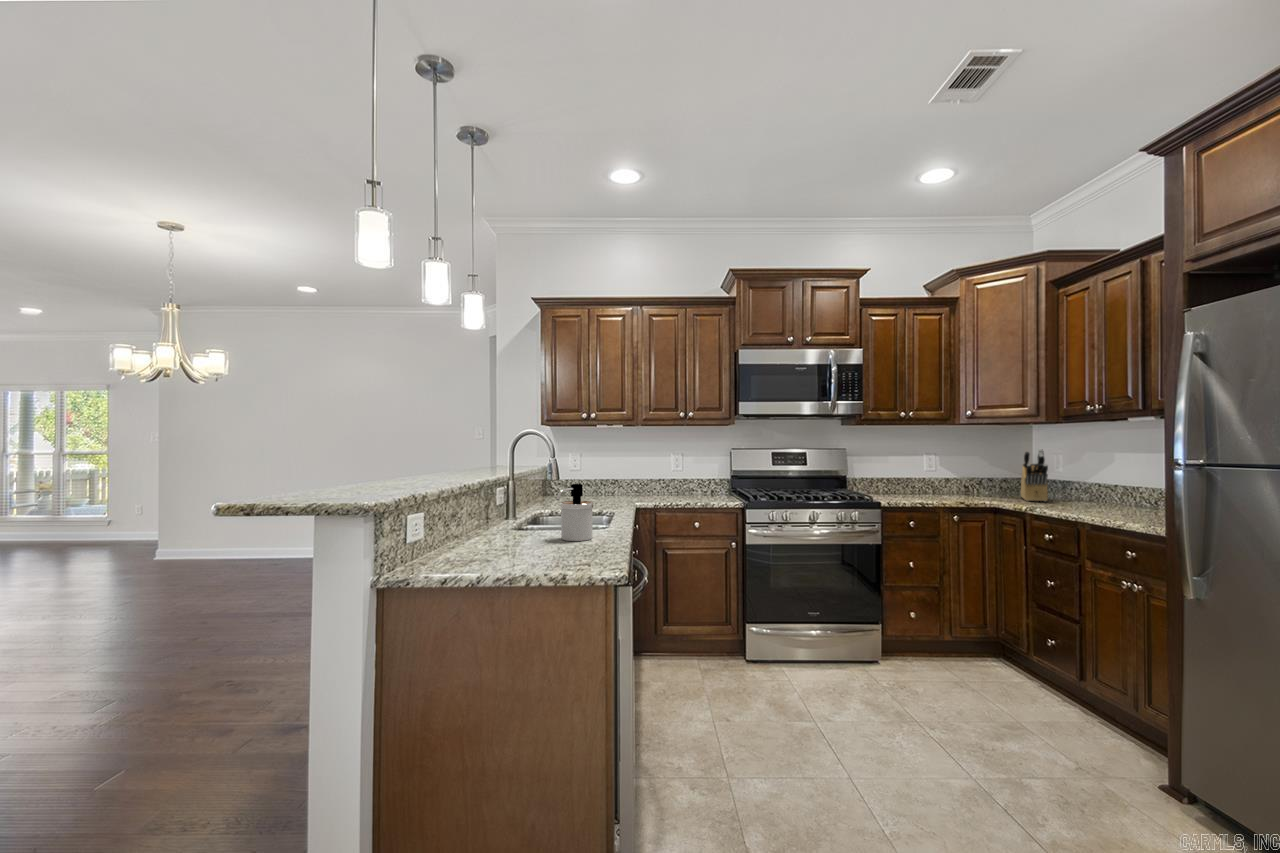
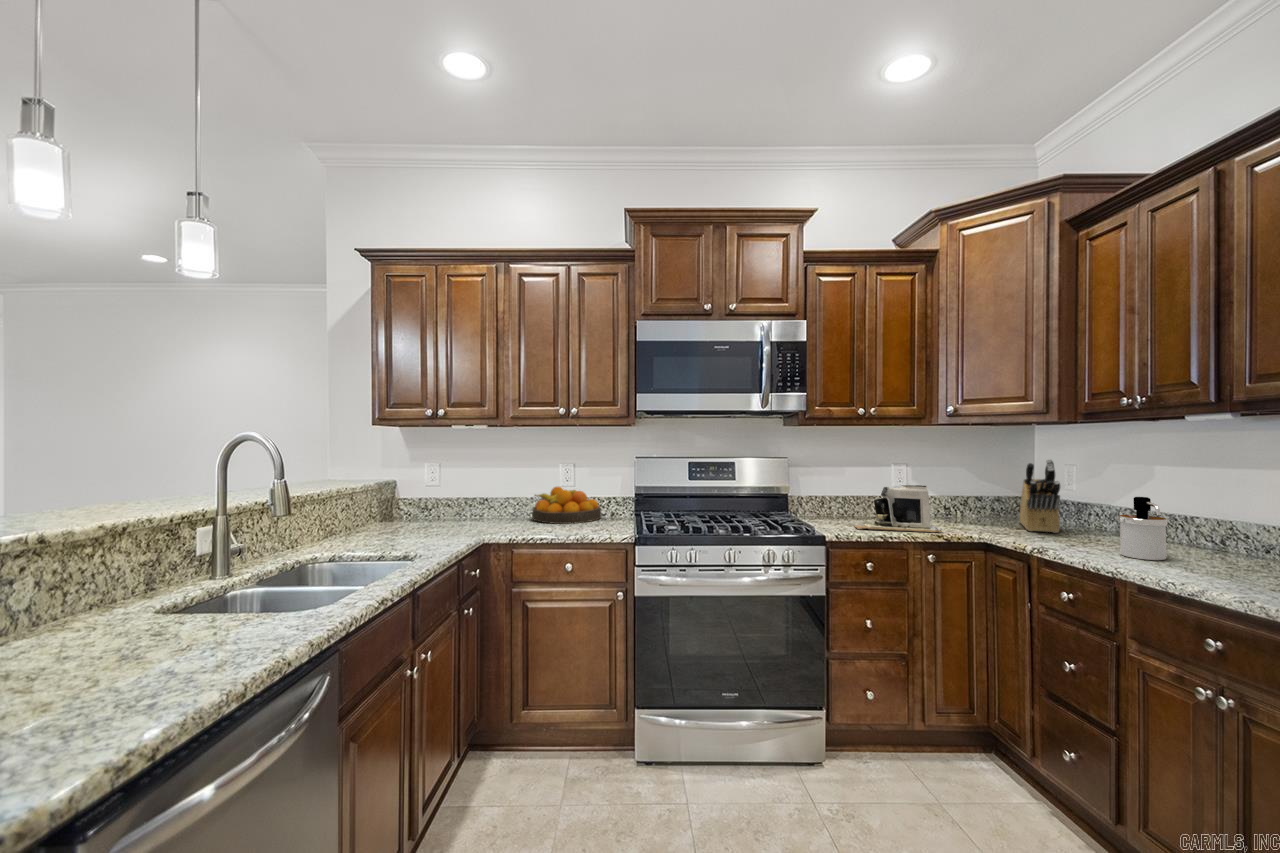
coffee maker: none [899,468,965,501] -> present [855,485,942,532]
fruit bowl: none [652,472,704,499] -> present [532,487,601,524]
soap dispenser: present [557,484,594,541] -> present [1118,497,1167,560]

